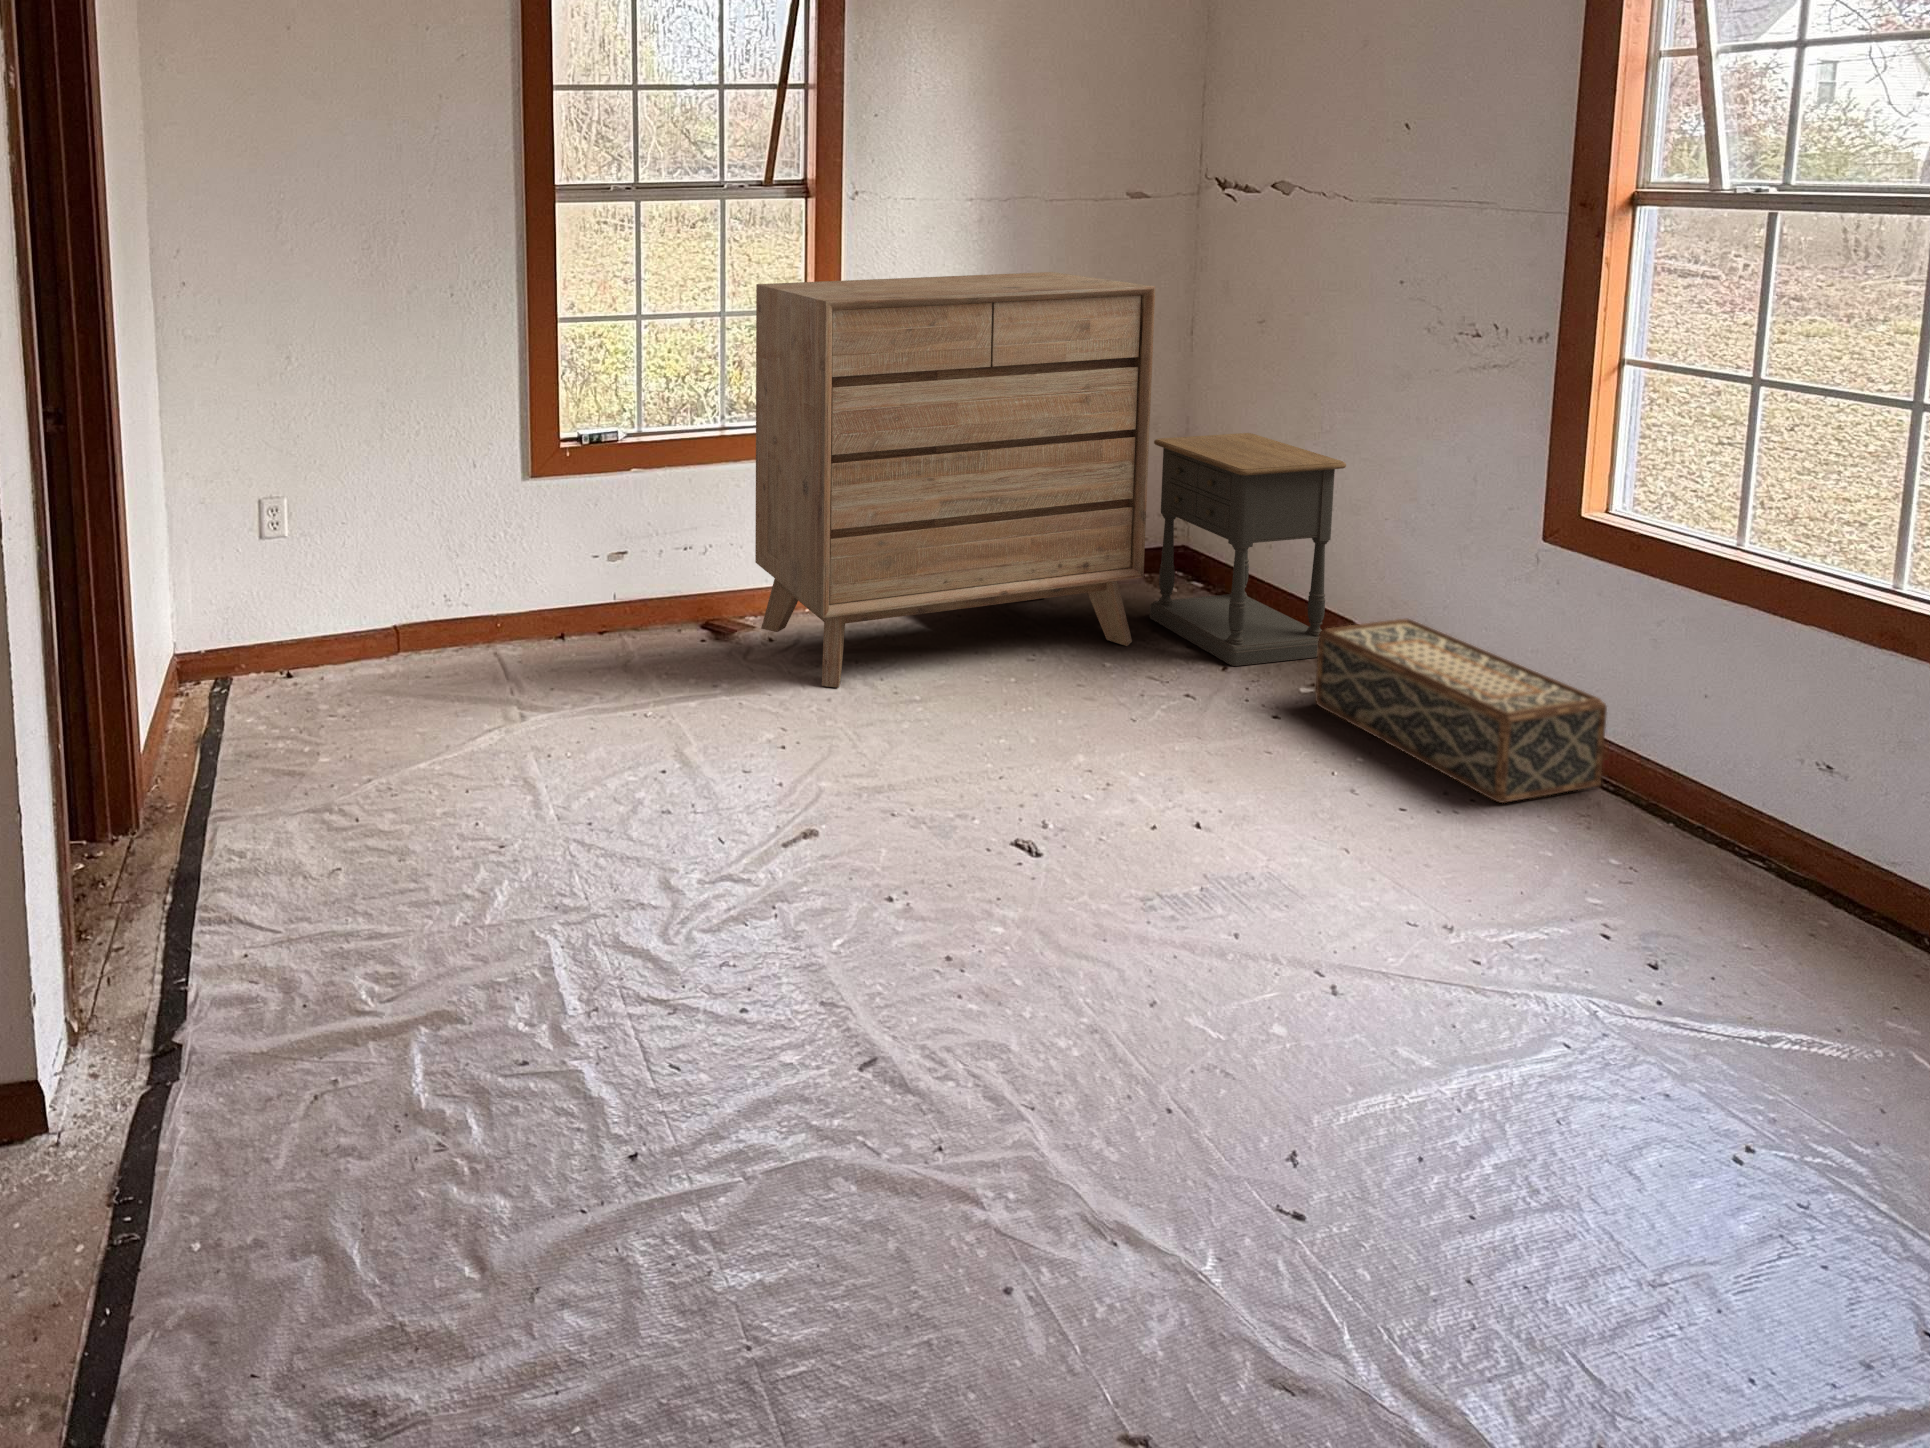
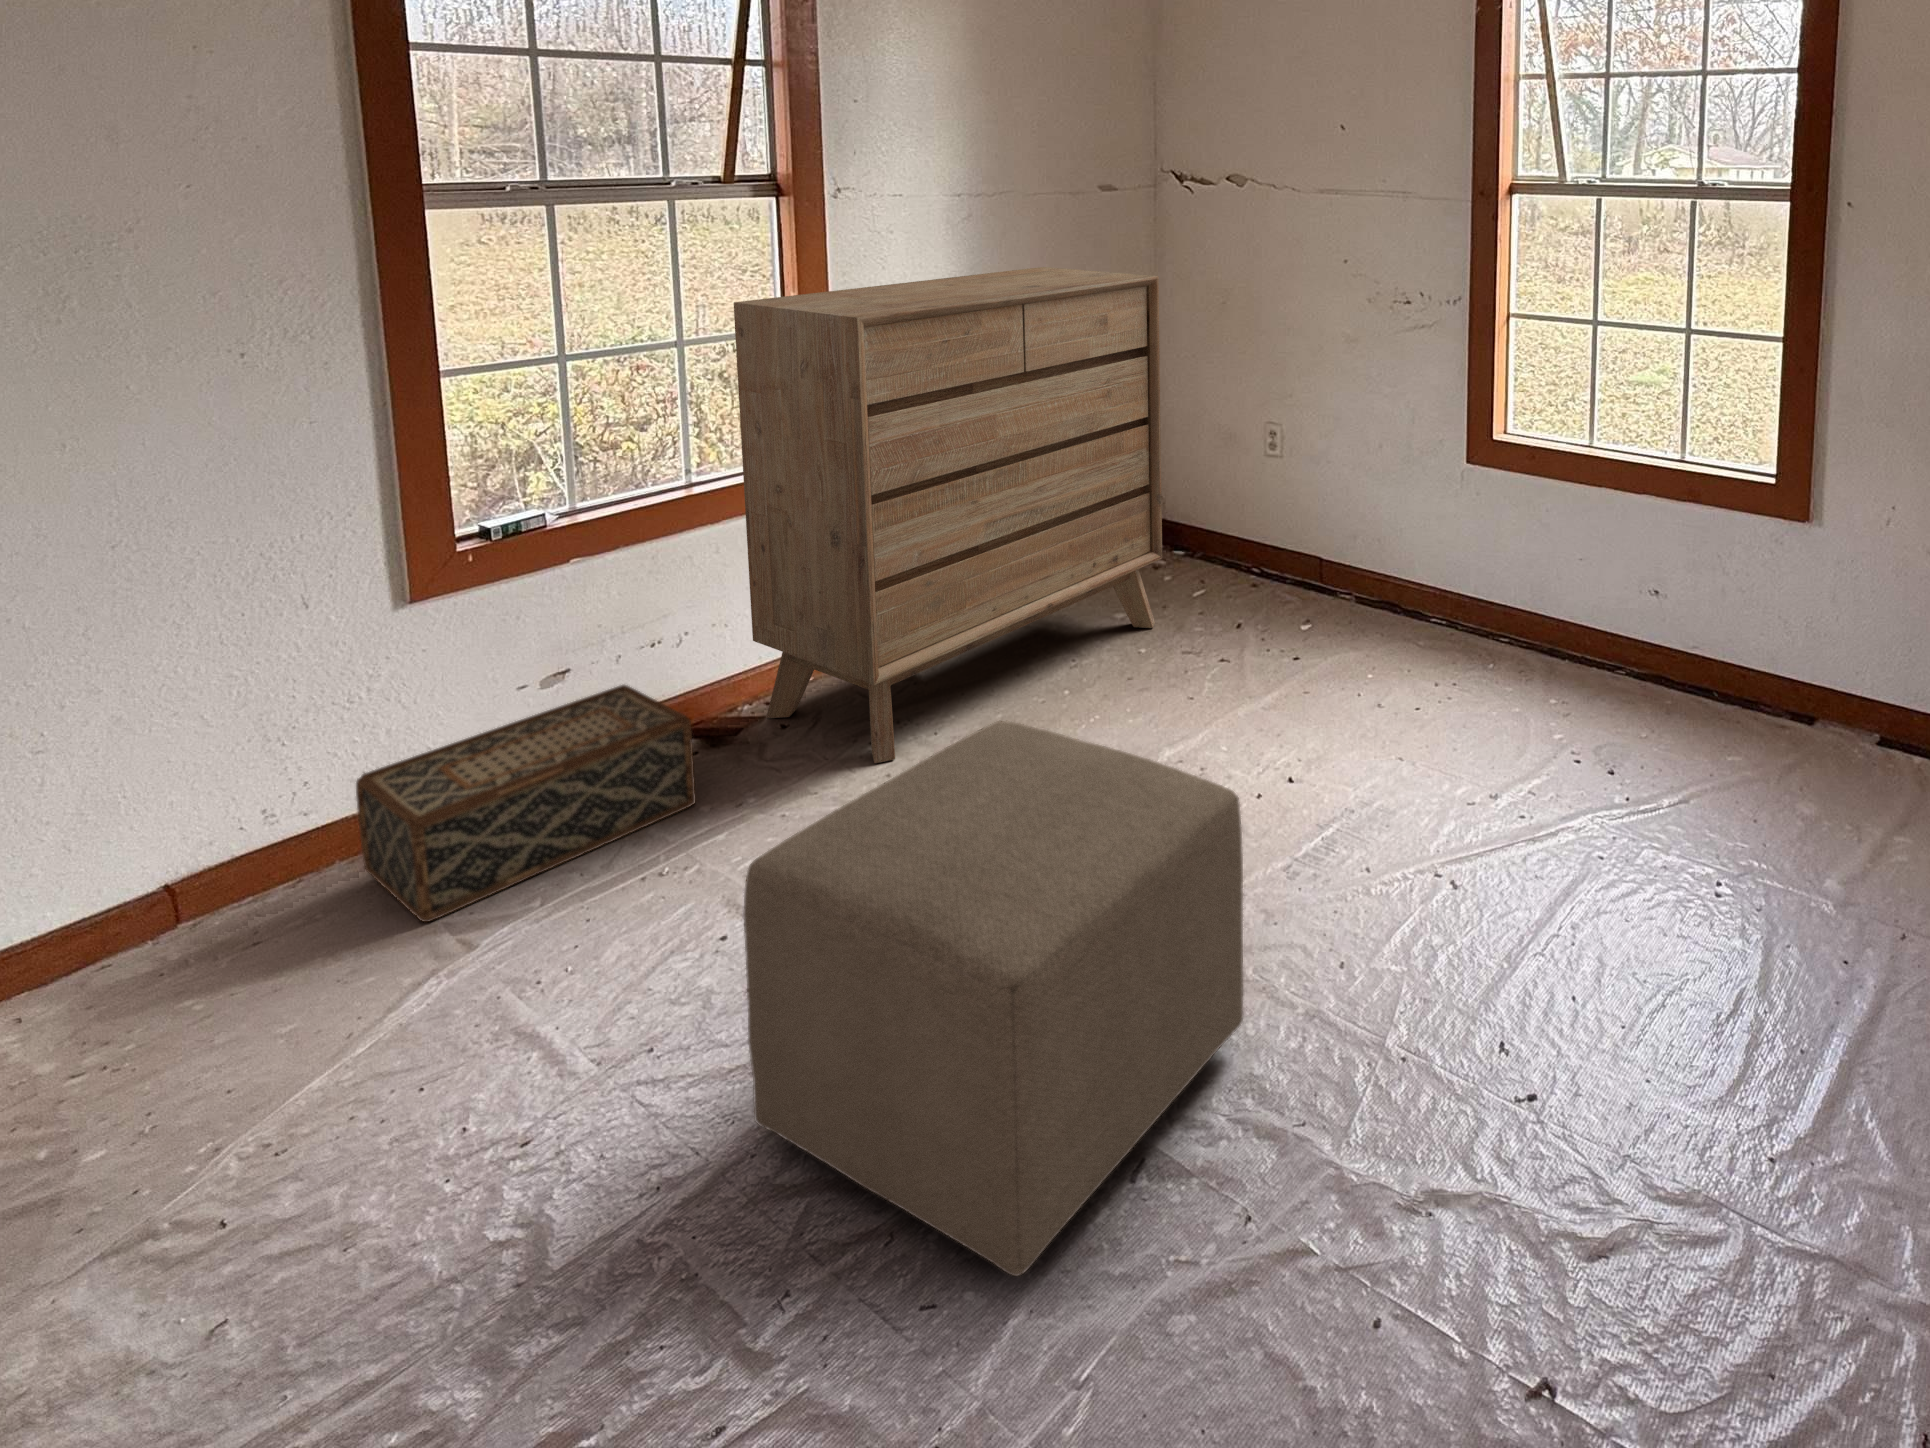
nightstand: present [1150,433,1346,666] -> none [1153,406,1312,622]
woven basket: present [1315,618,1607,803] -> present [356,685,696,922]
ottoman: none [620,656,1021,1081] -> present [744,721,1243,1276]

